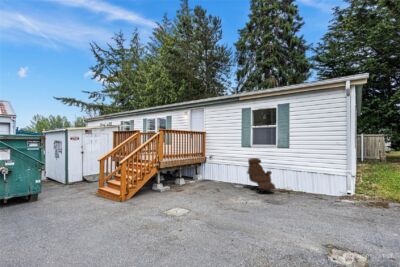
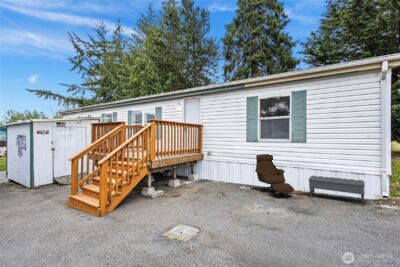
bench: none [288,176,333,200] -> present [309,176,365,205]

